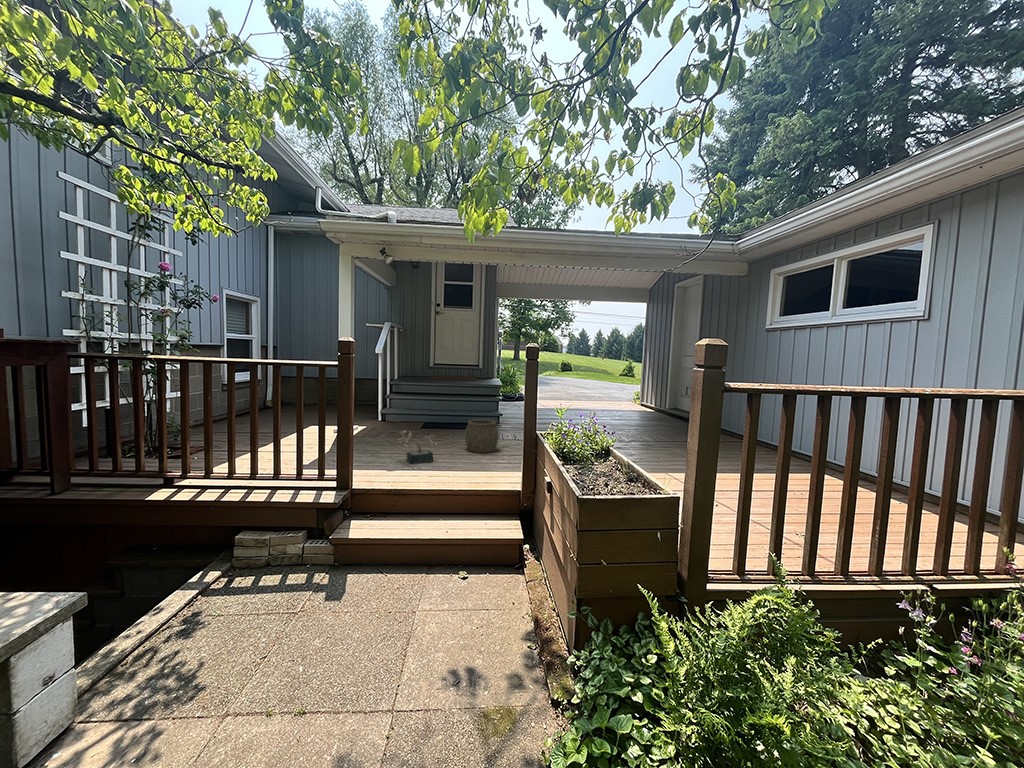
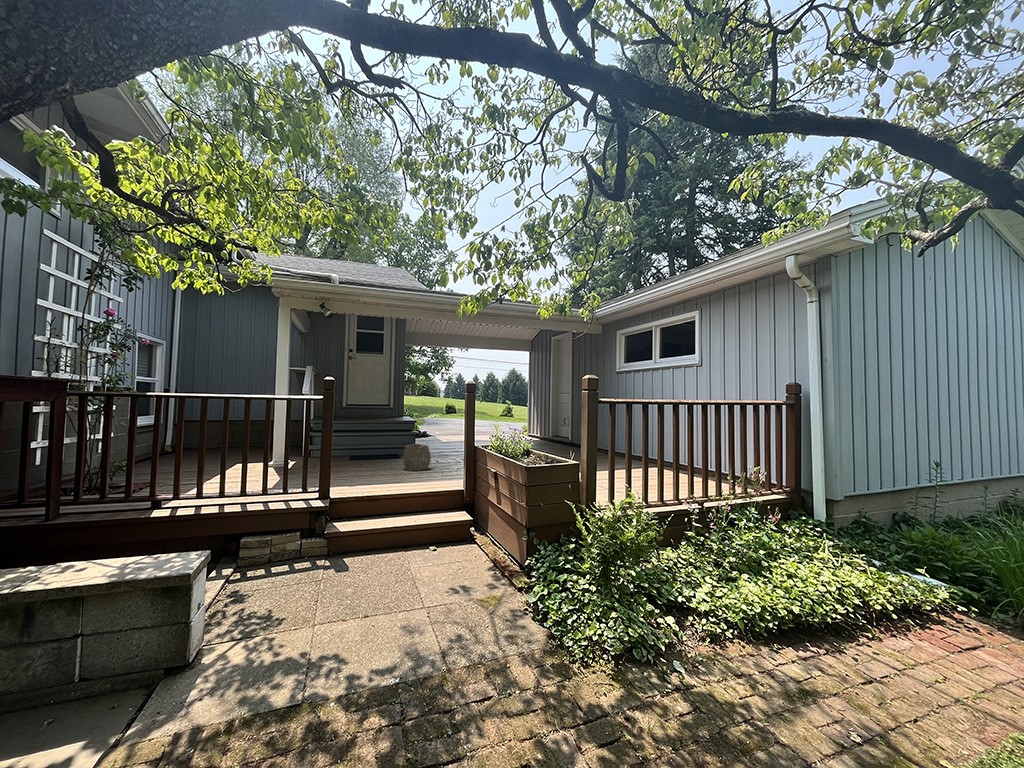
decorative plant: present [398,431,437,464] -> none [357,452,387,479]

